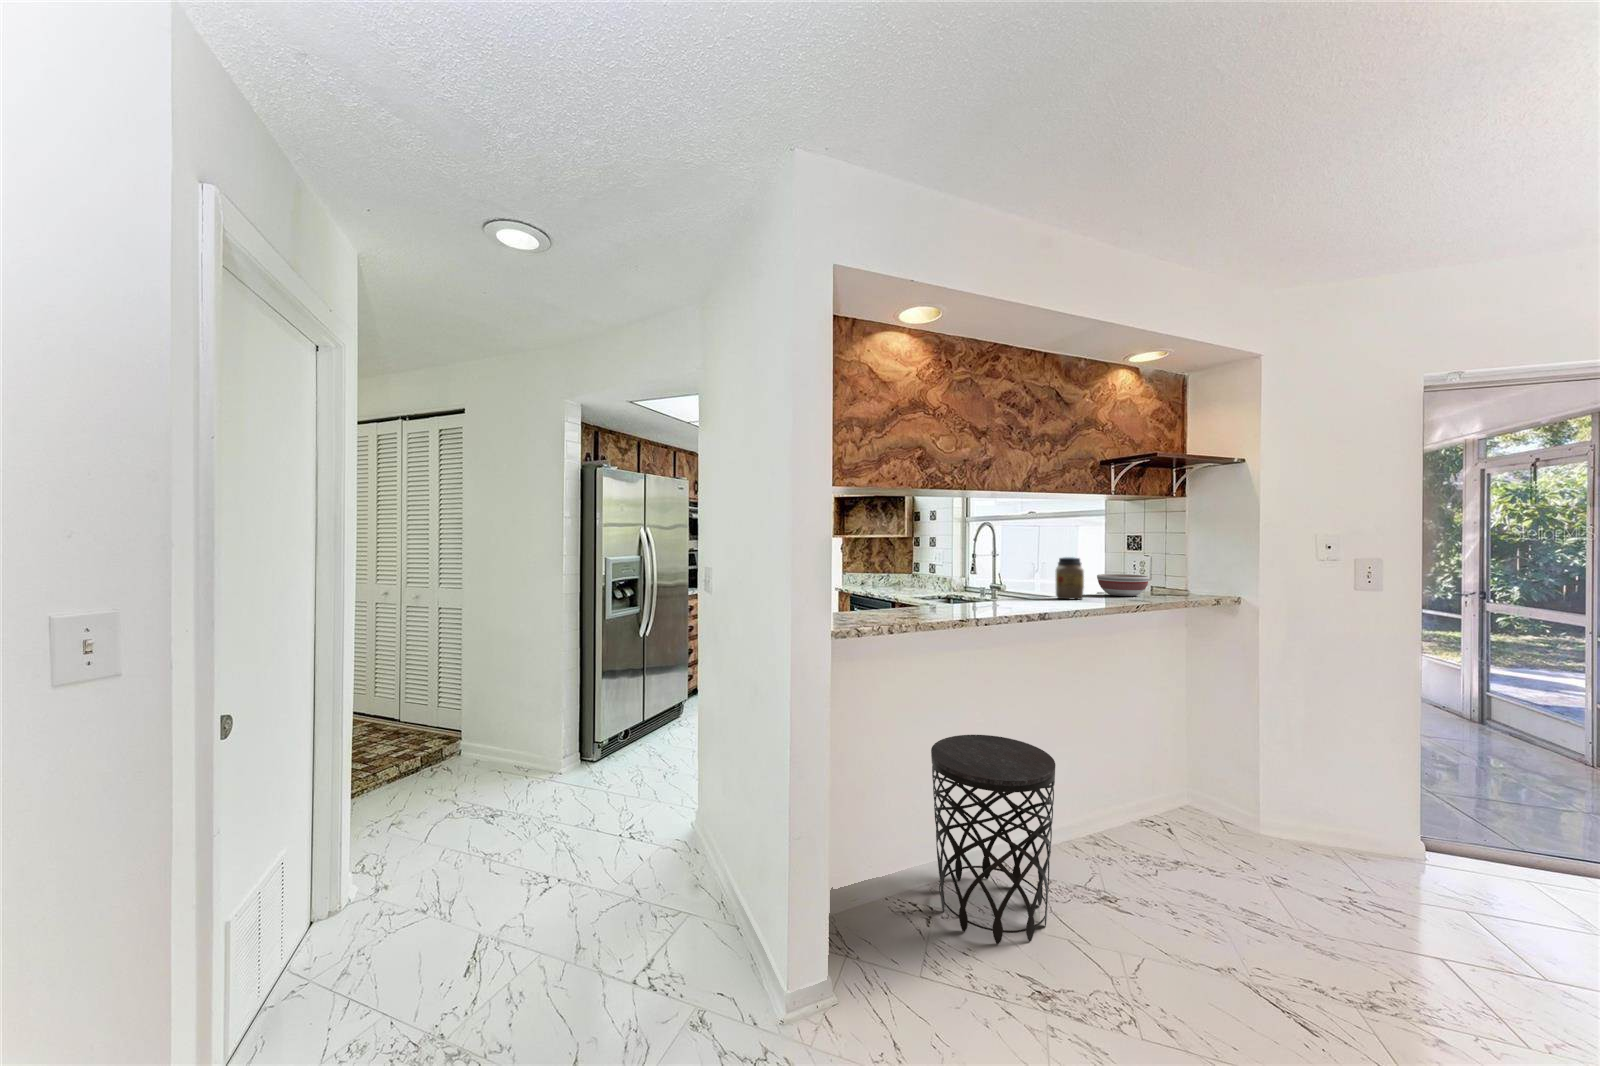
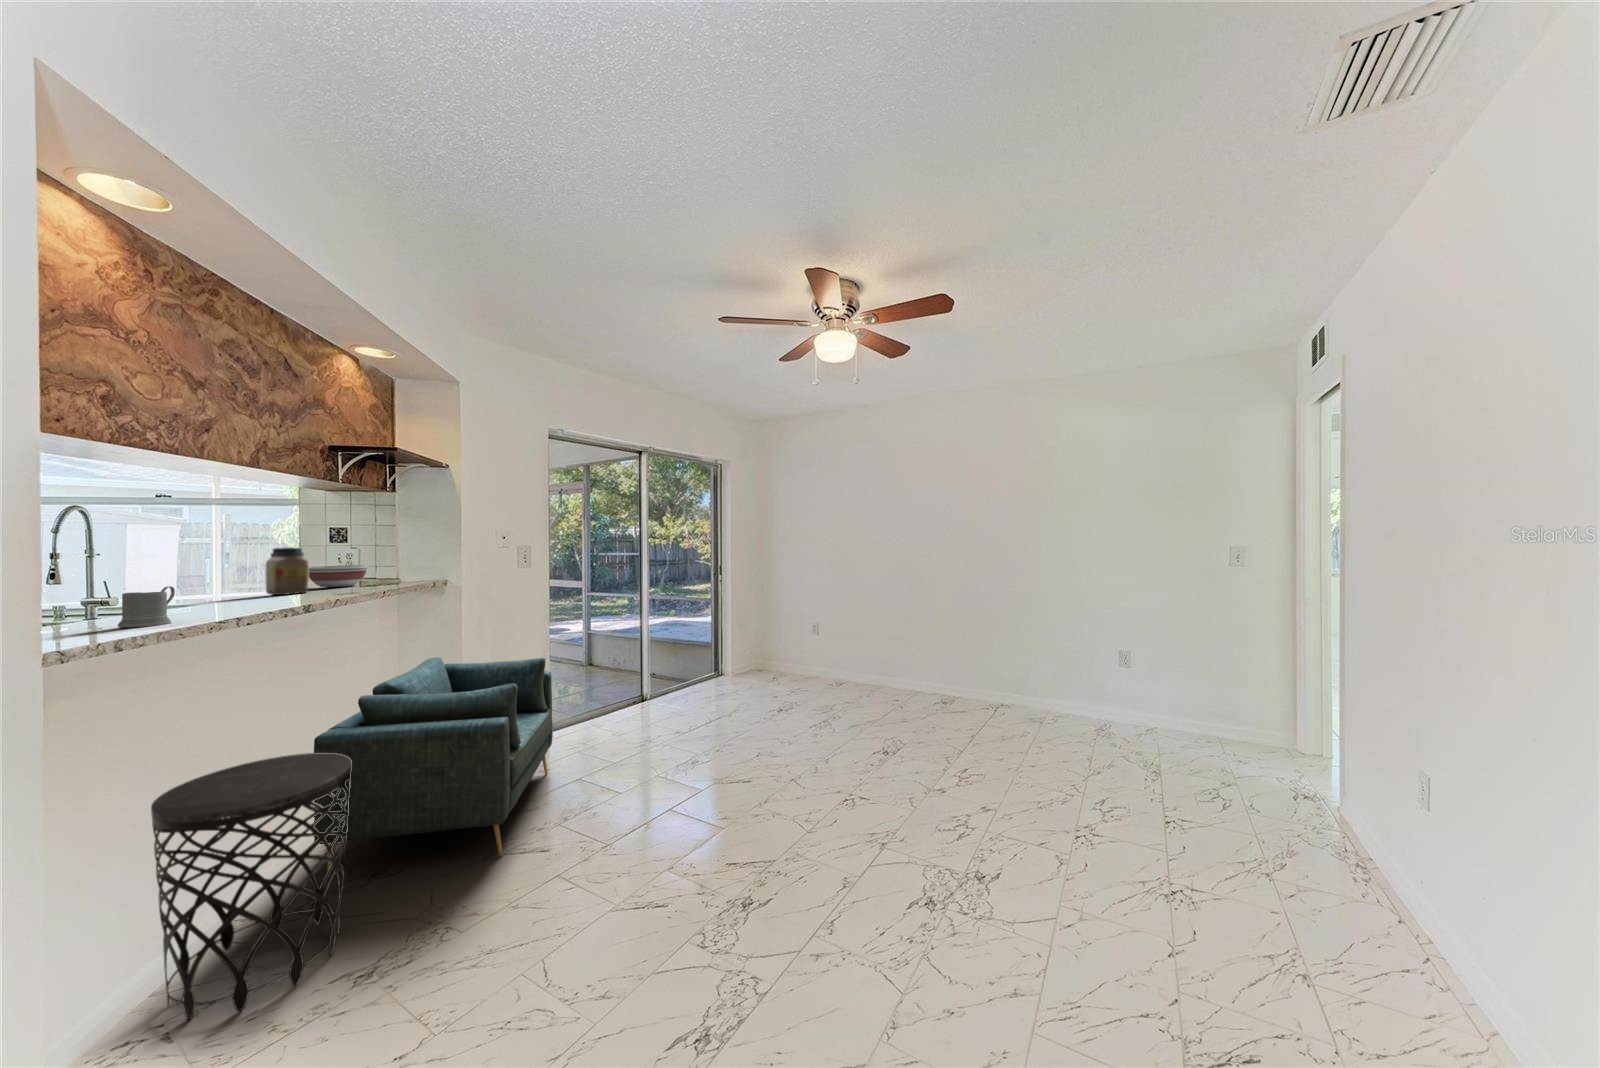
mug: none [910,590,941,618] -> present [118,586,175,628]
armchair: none [1060,690,1387,976] -> present [314,657,553,871]

